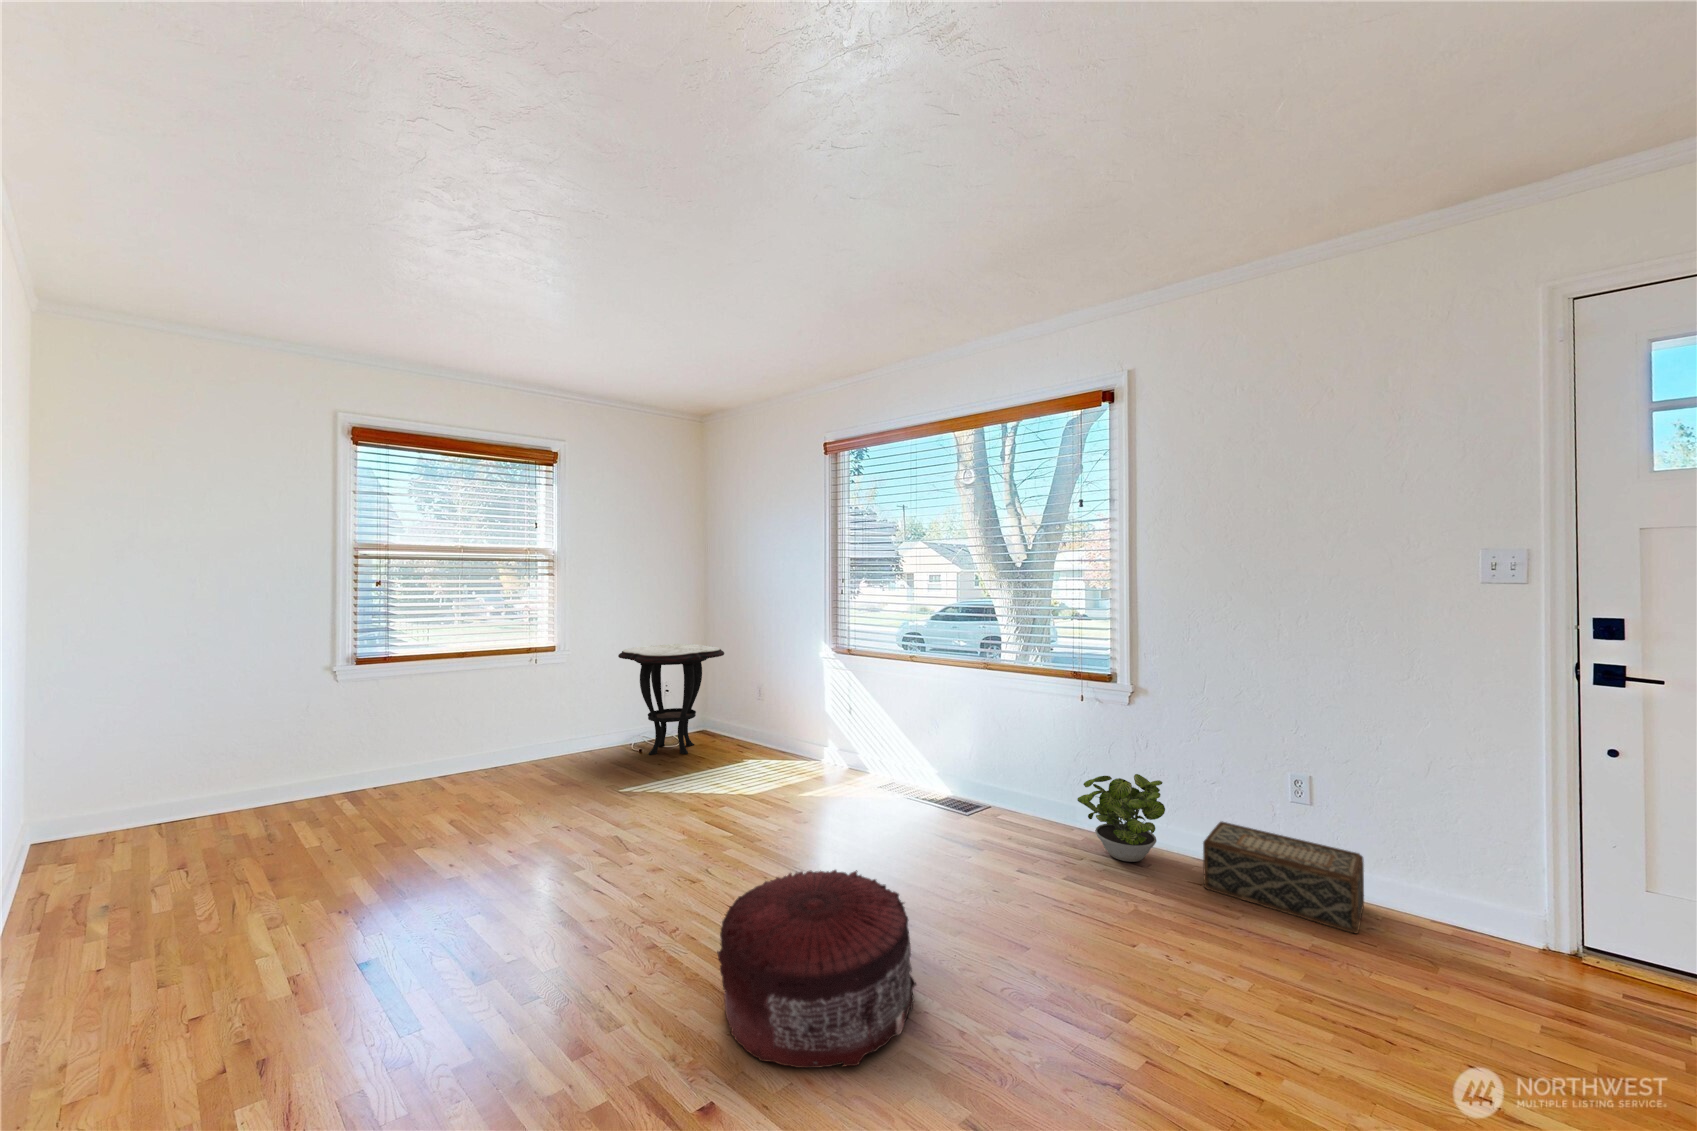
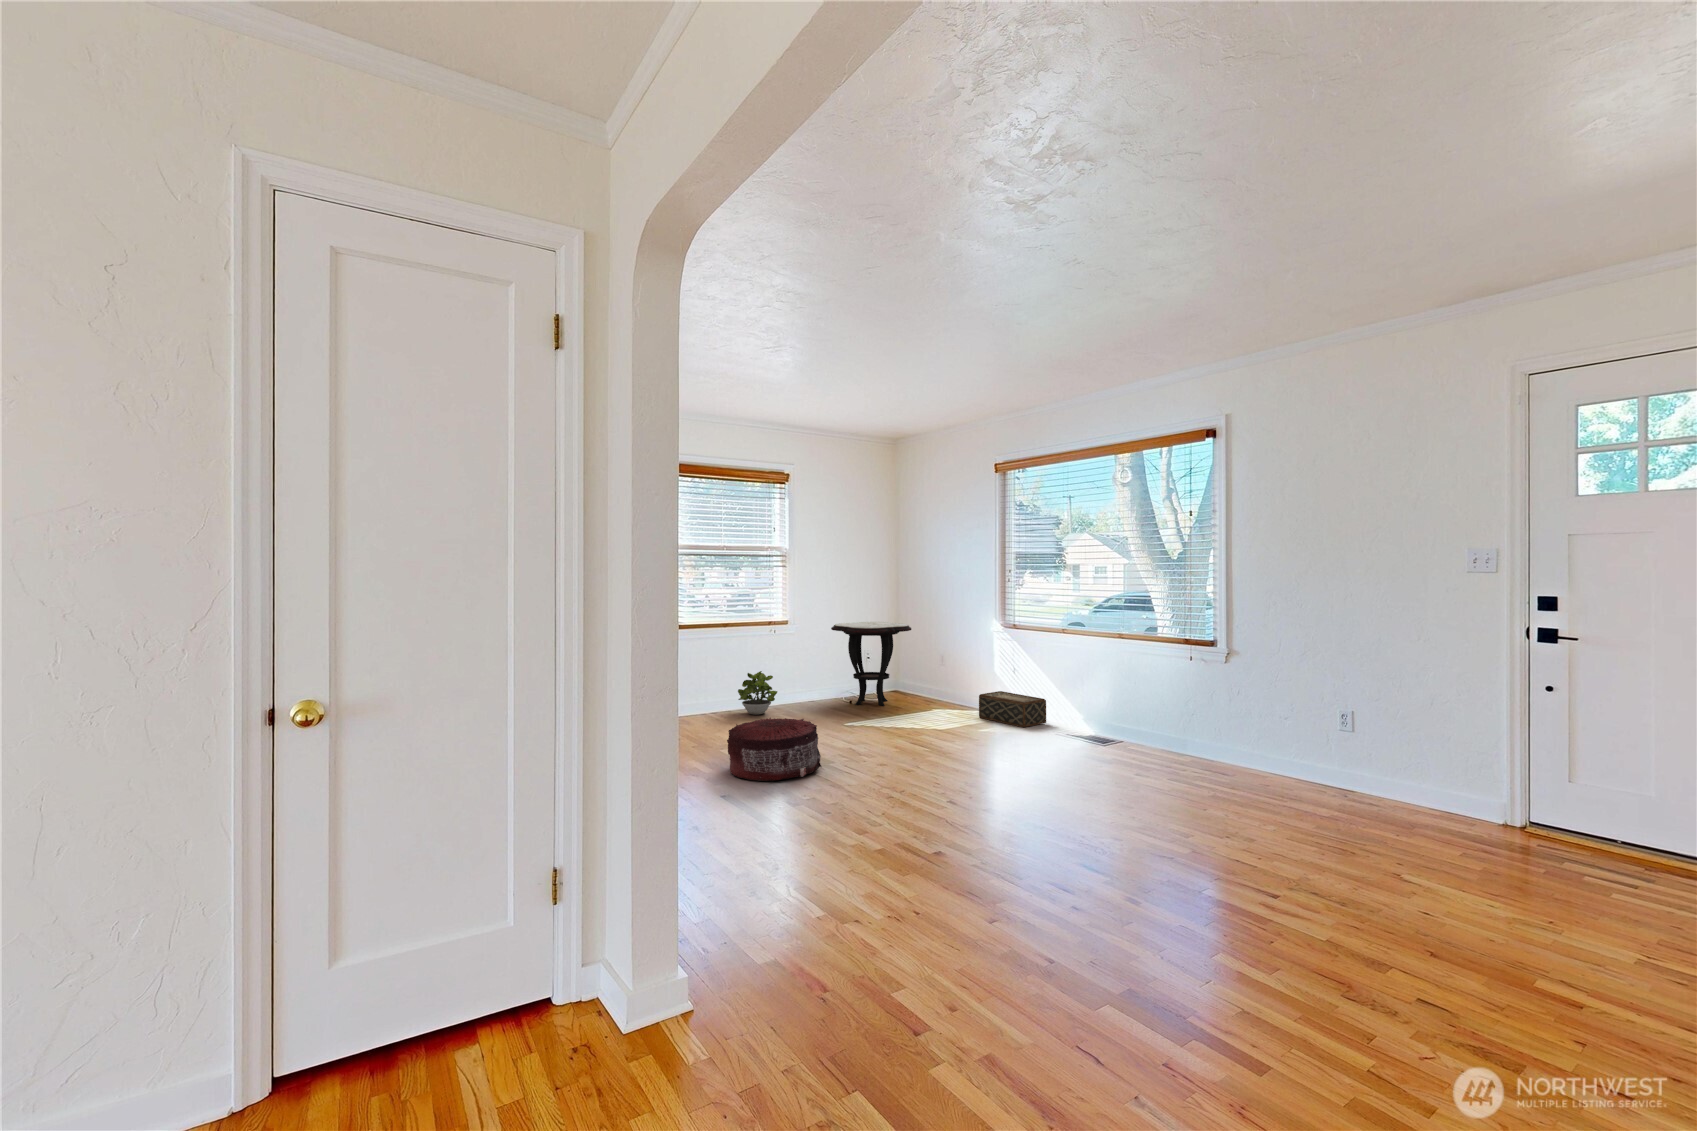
potted plant: present [1077,774,1165,862] -> present [738,671,777,715]
woven basket: present [1203,821,1364,934] -> present [979,691,1046,727]
pouf: present [717,870,916,1068] -> present [727,718,821,781]

